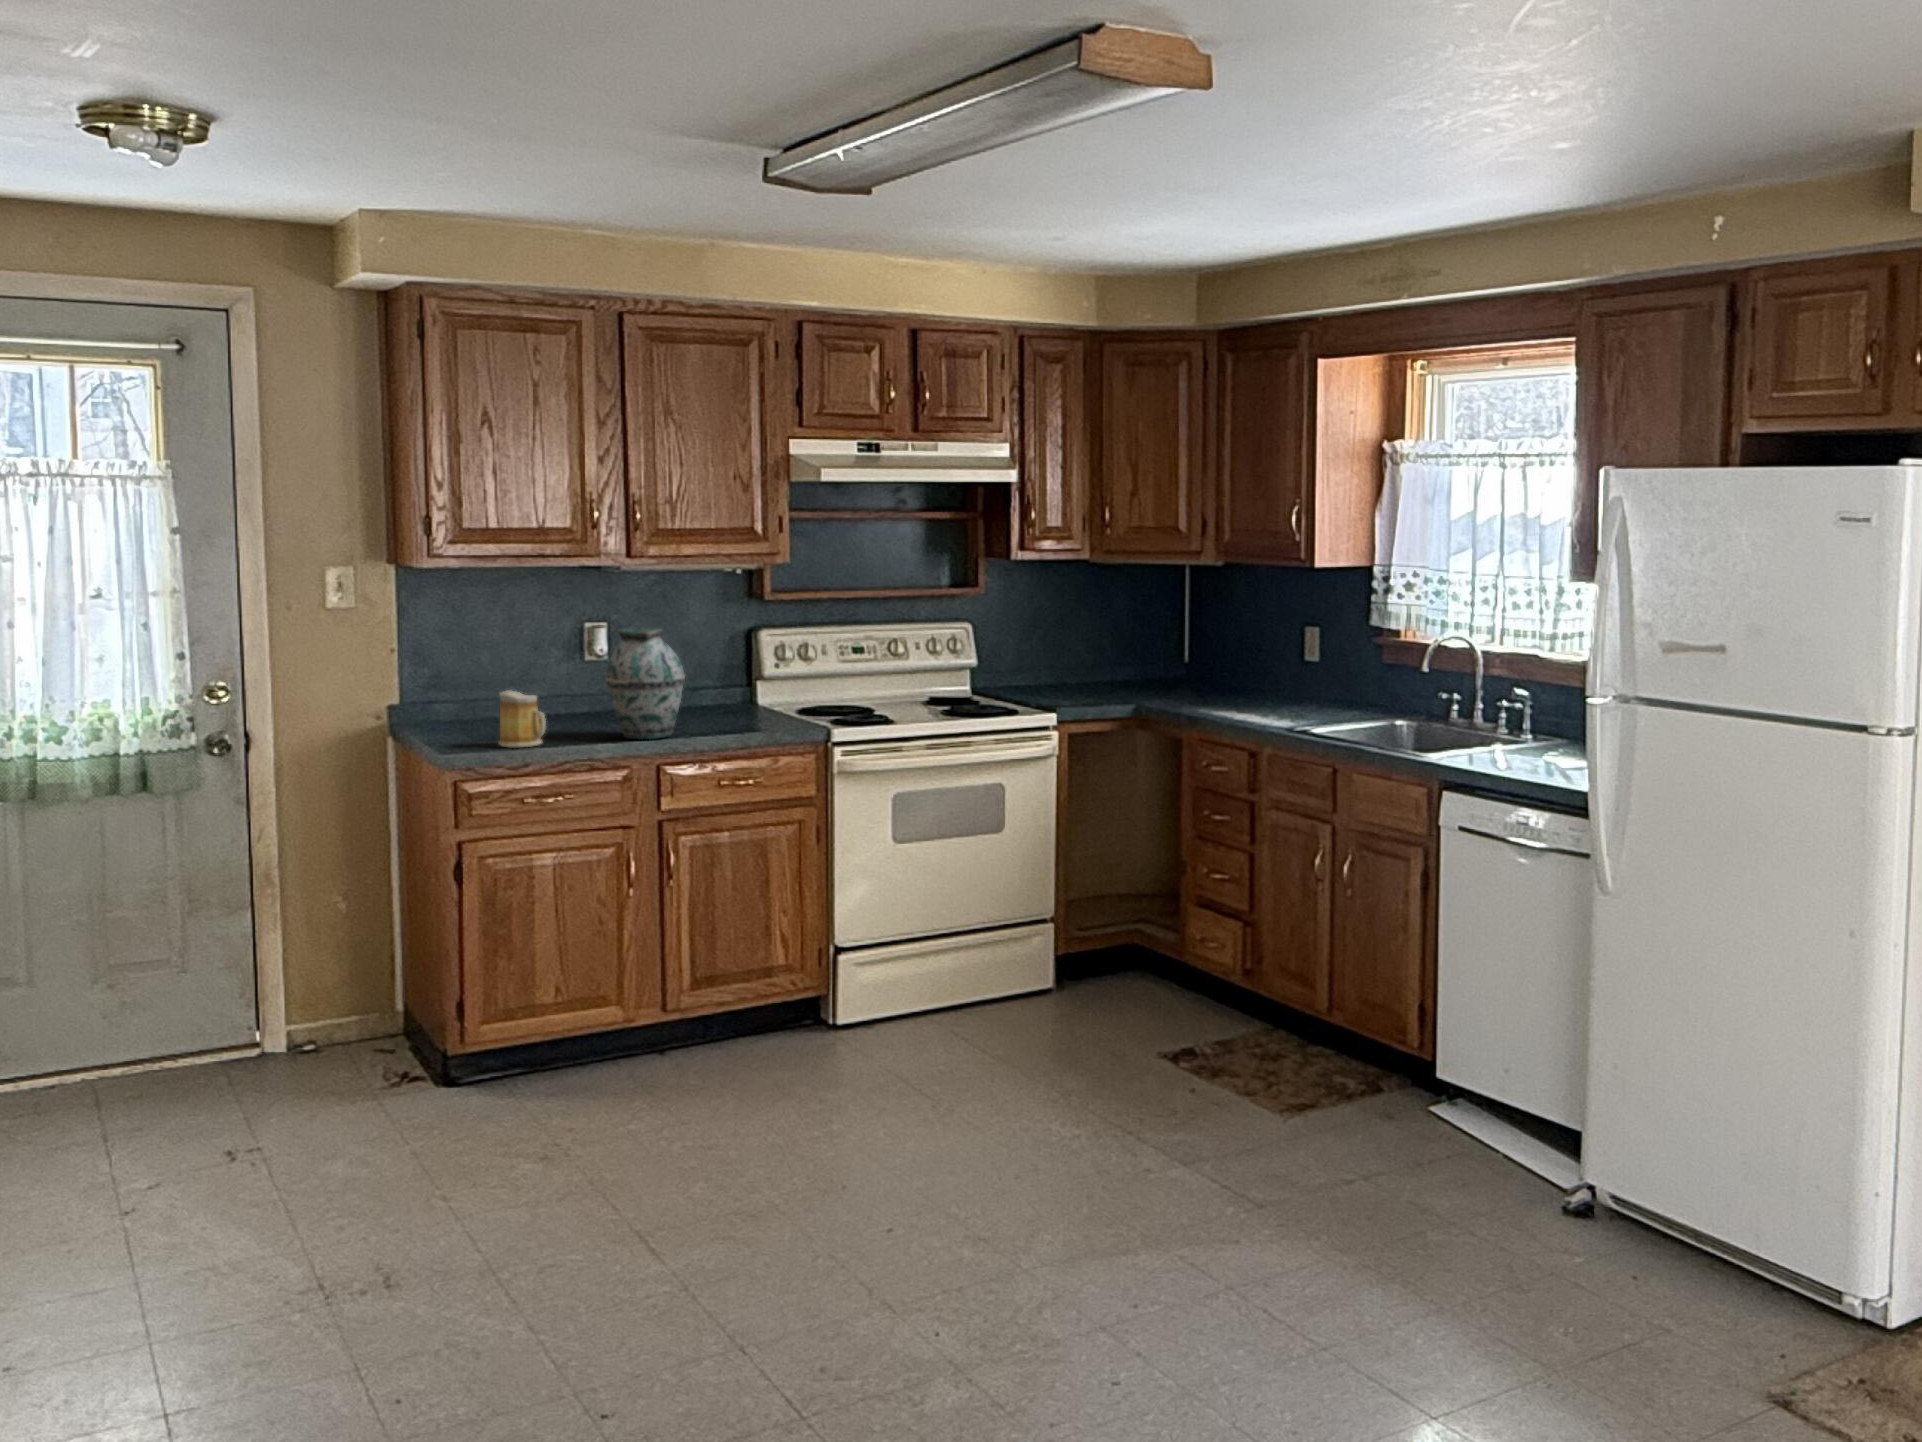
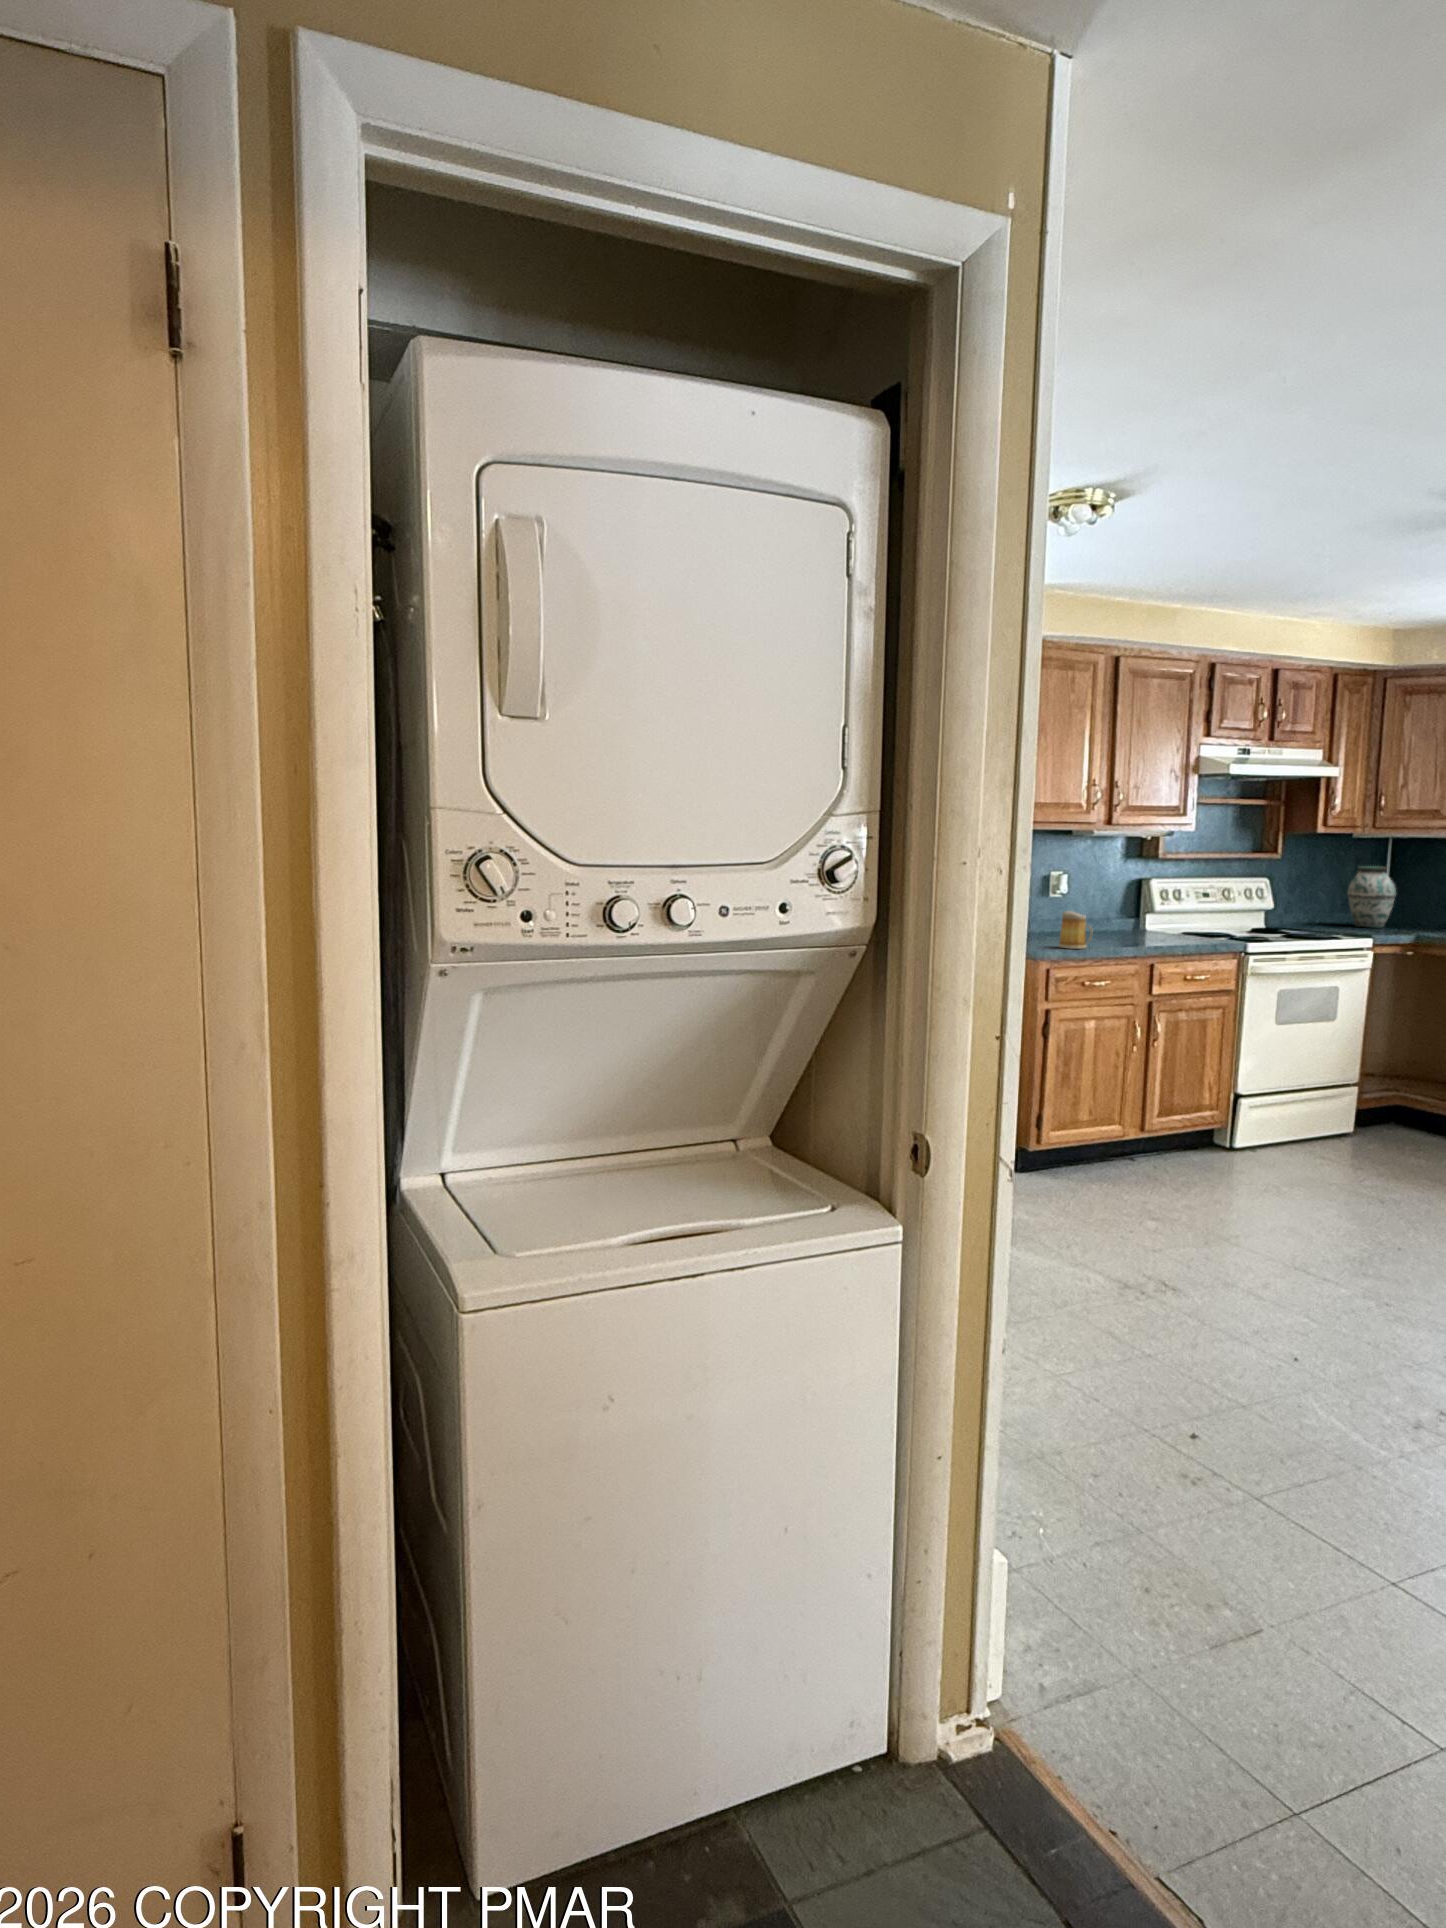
vase: present [606,628,685,739] -> present [1348,866,1396,927]

